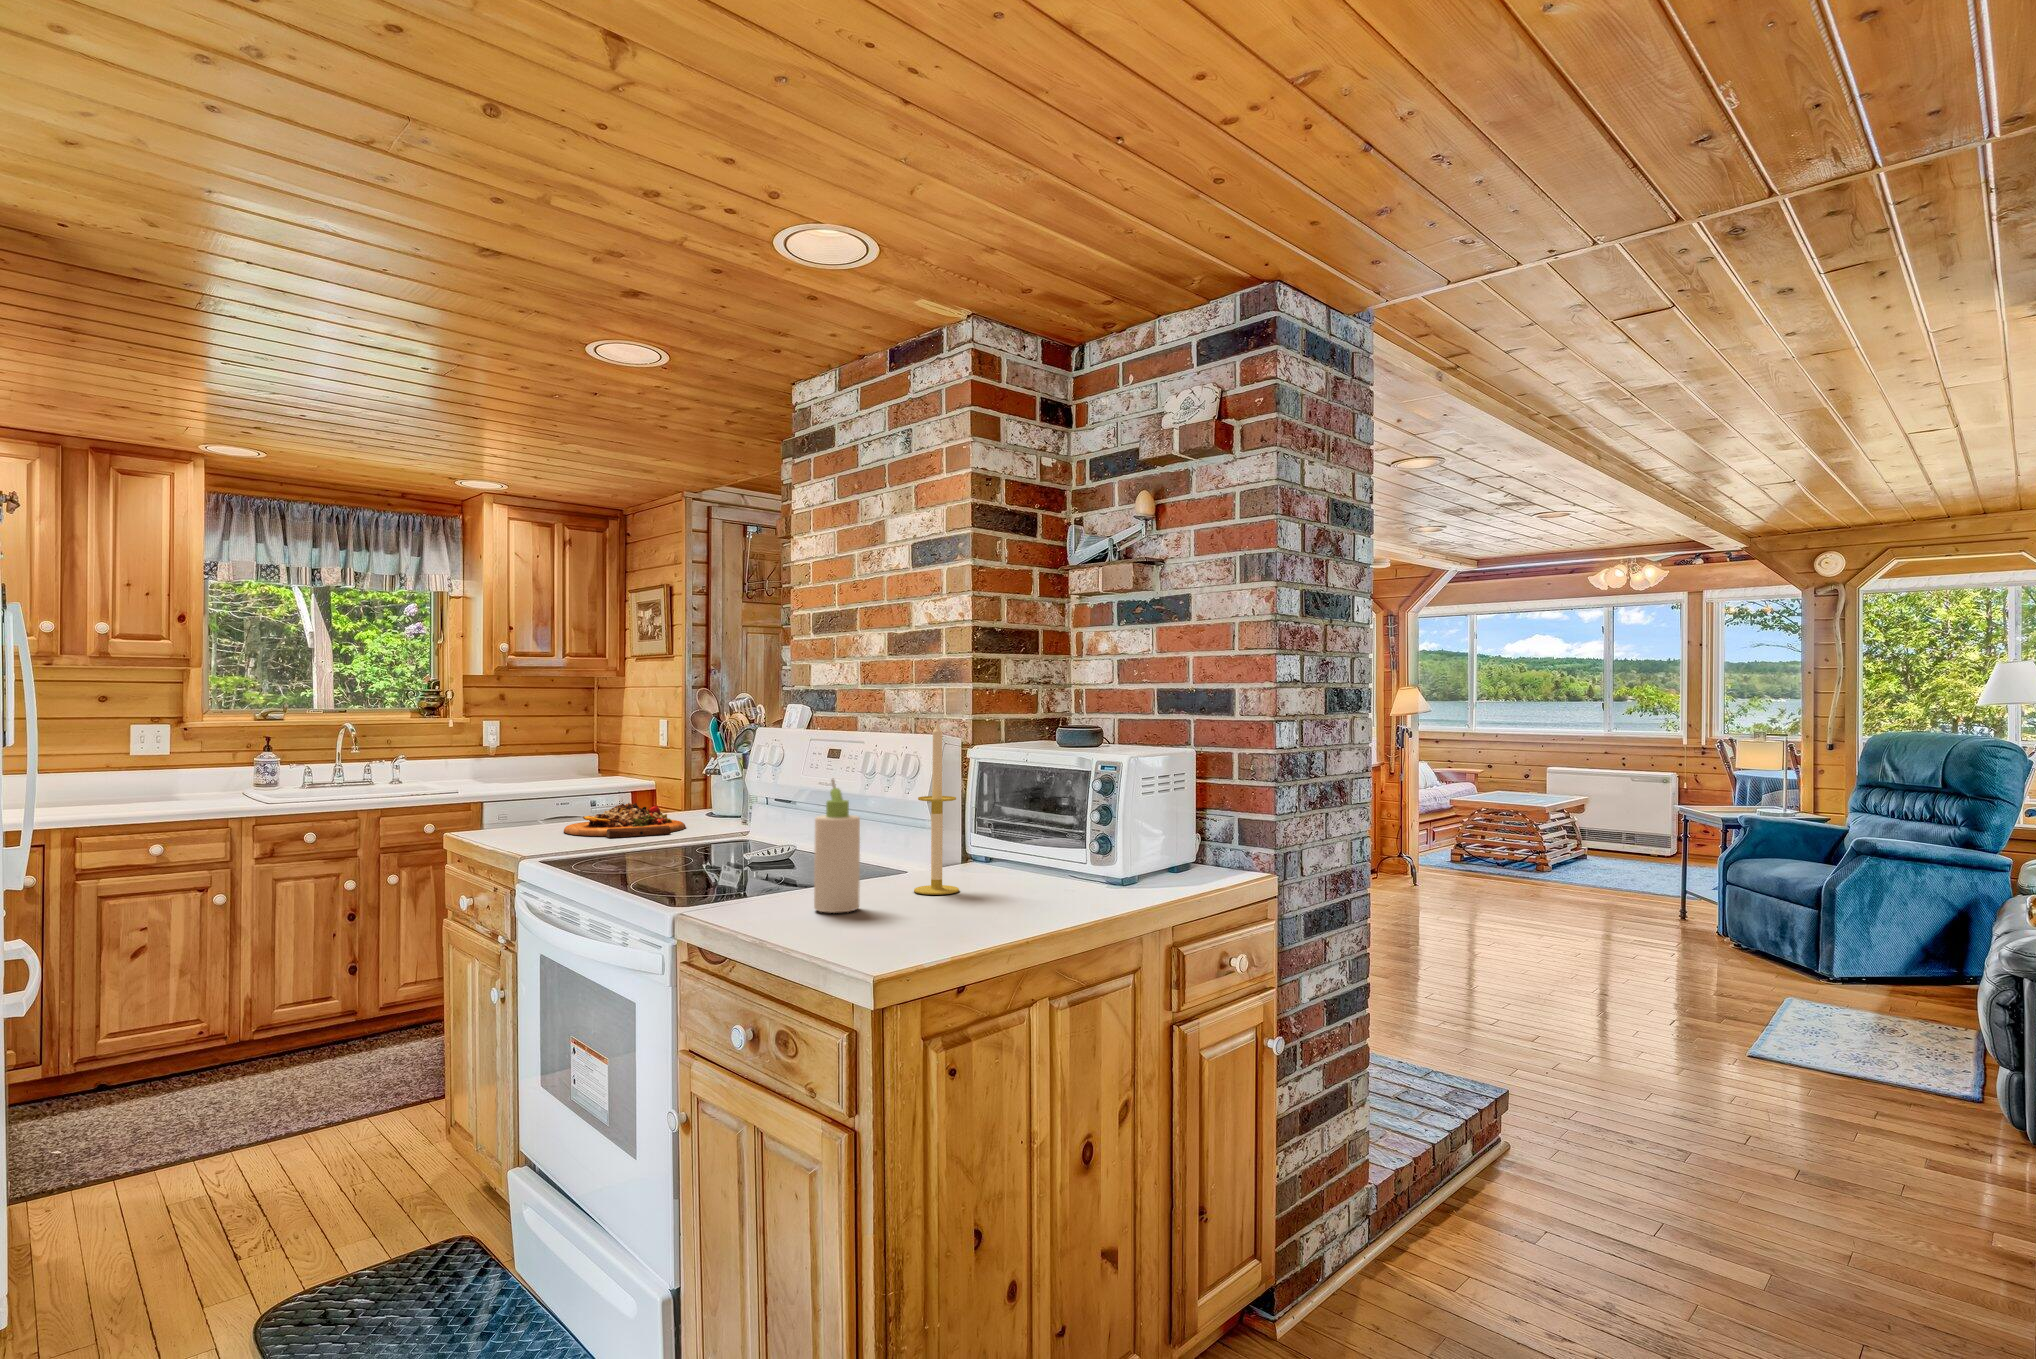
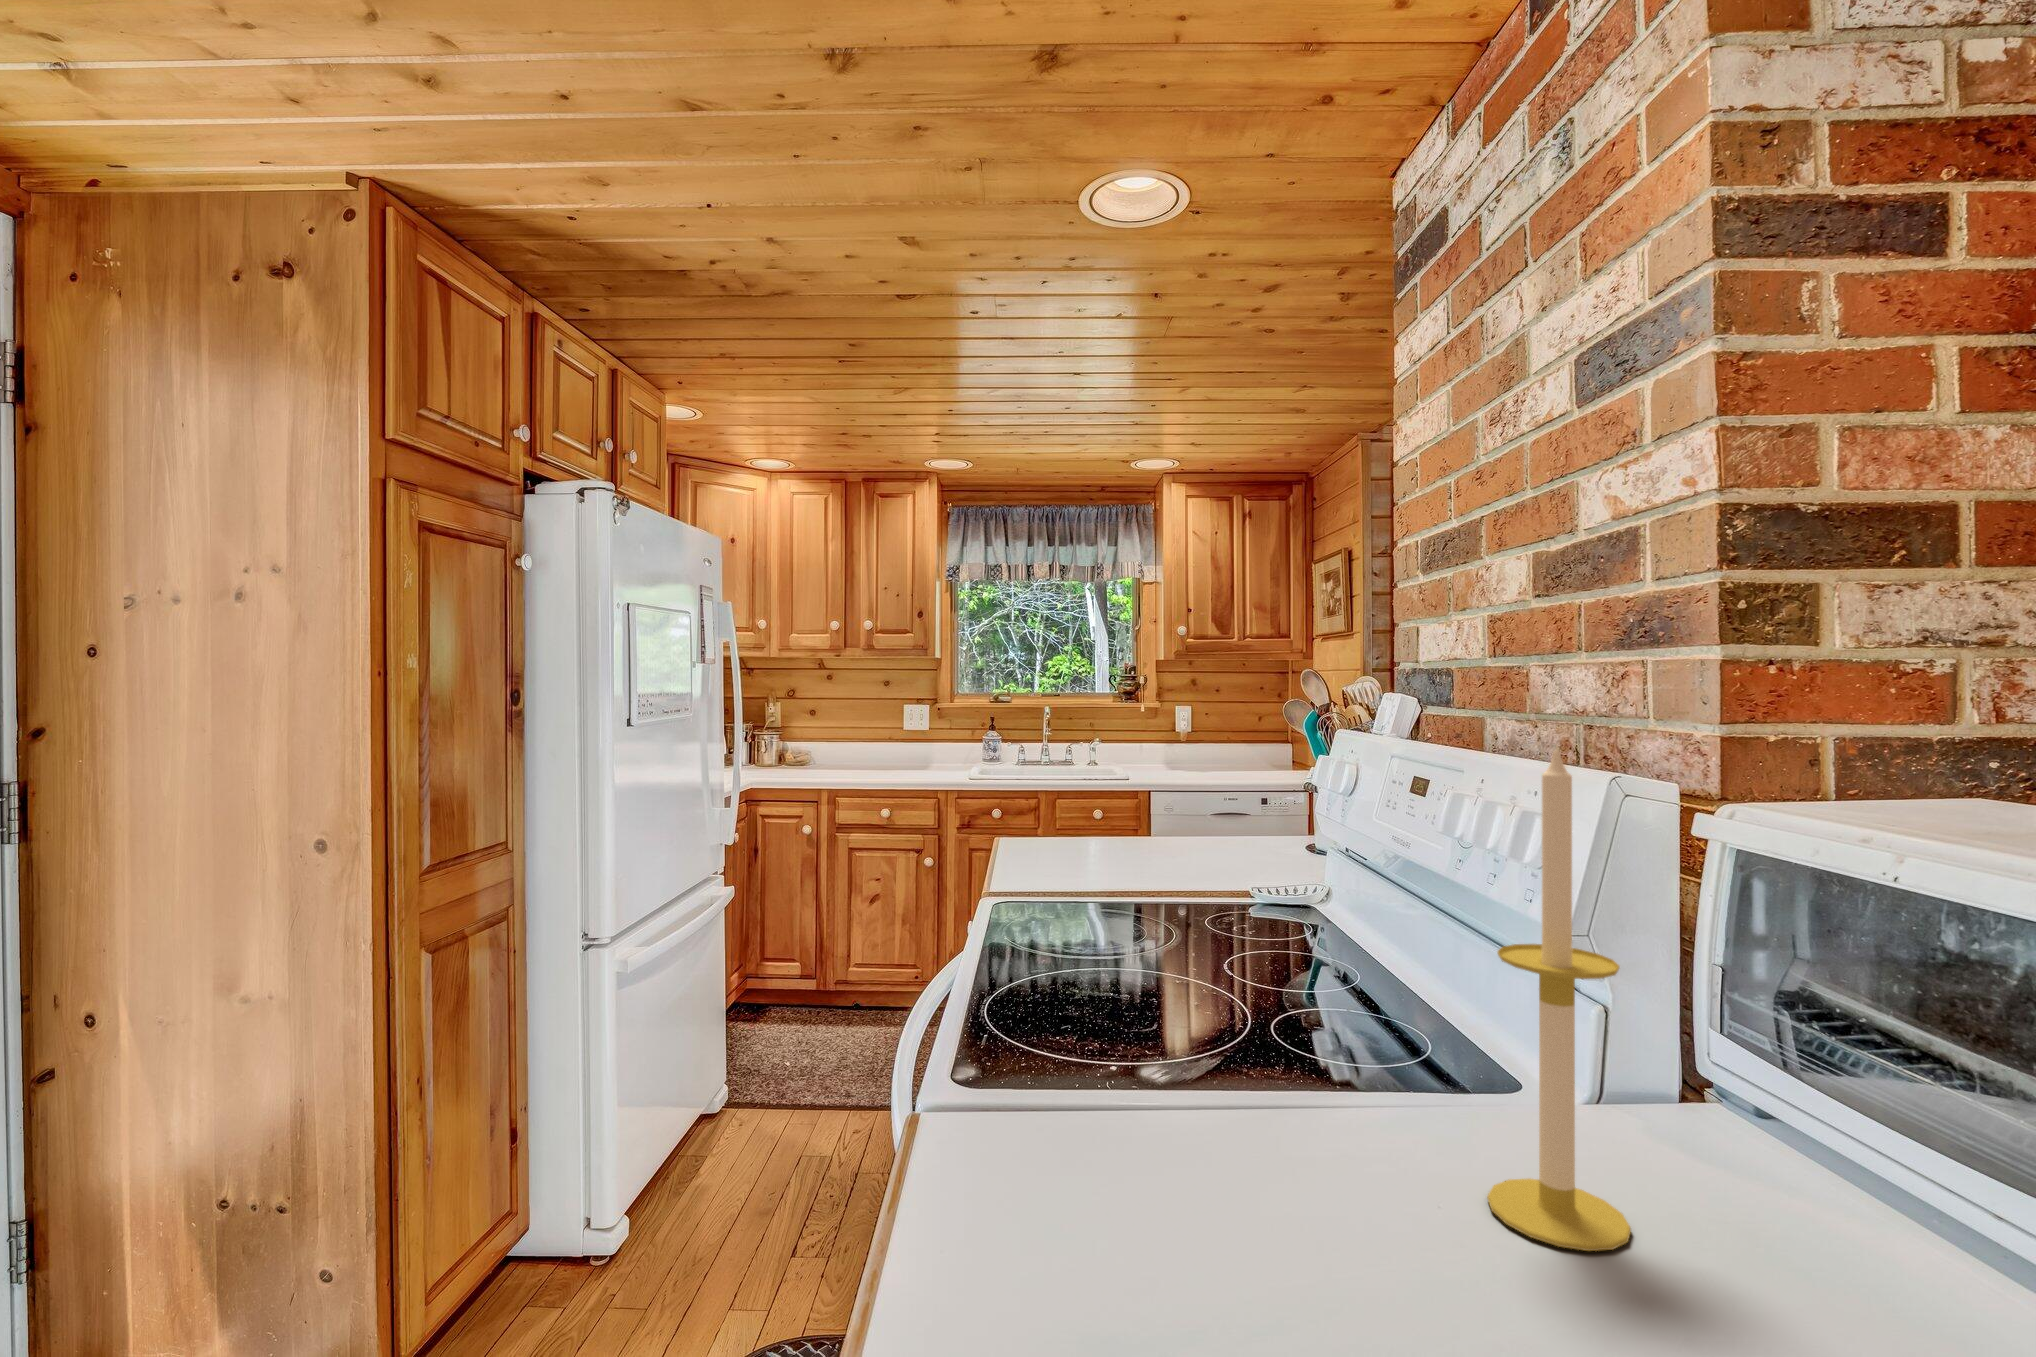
bottle: present [814,779,860,913] -> none [1154,884,1274,1266]
cutting board: present [564,803,686,838] -> none [1112,822,1267,876]

